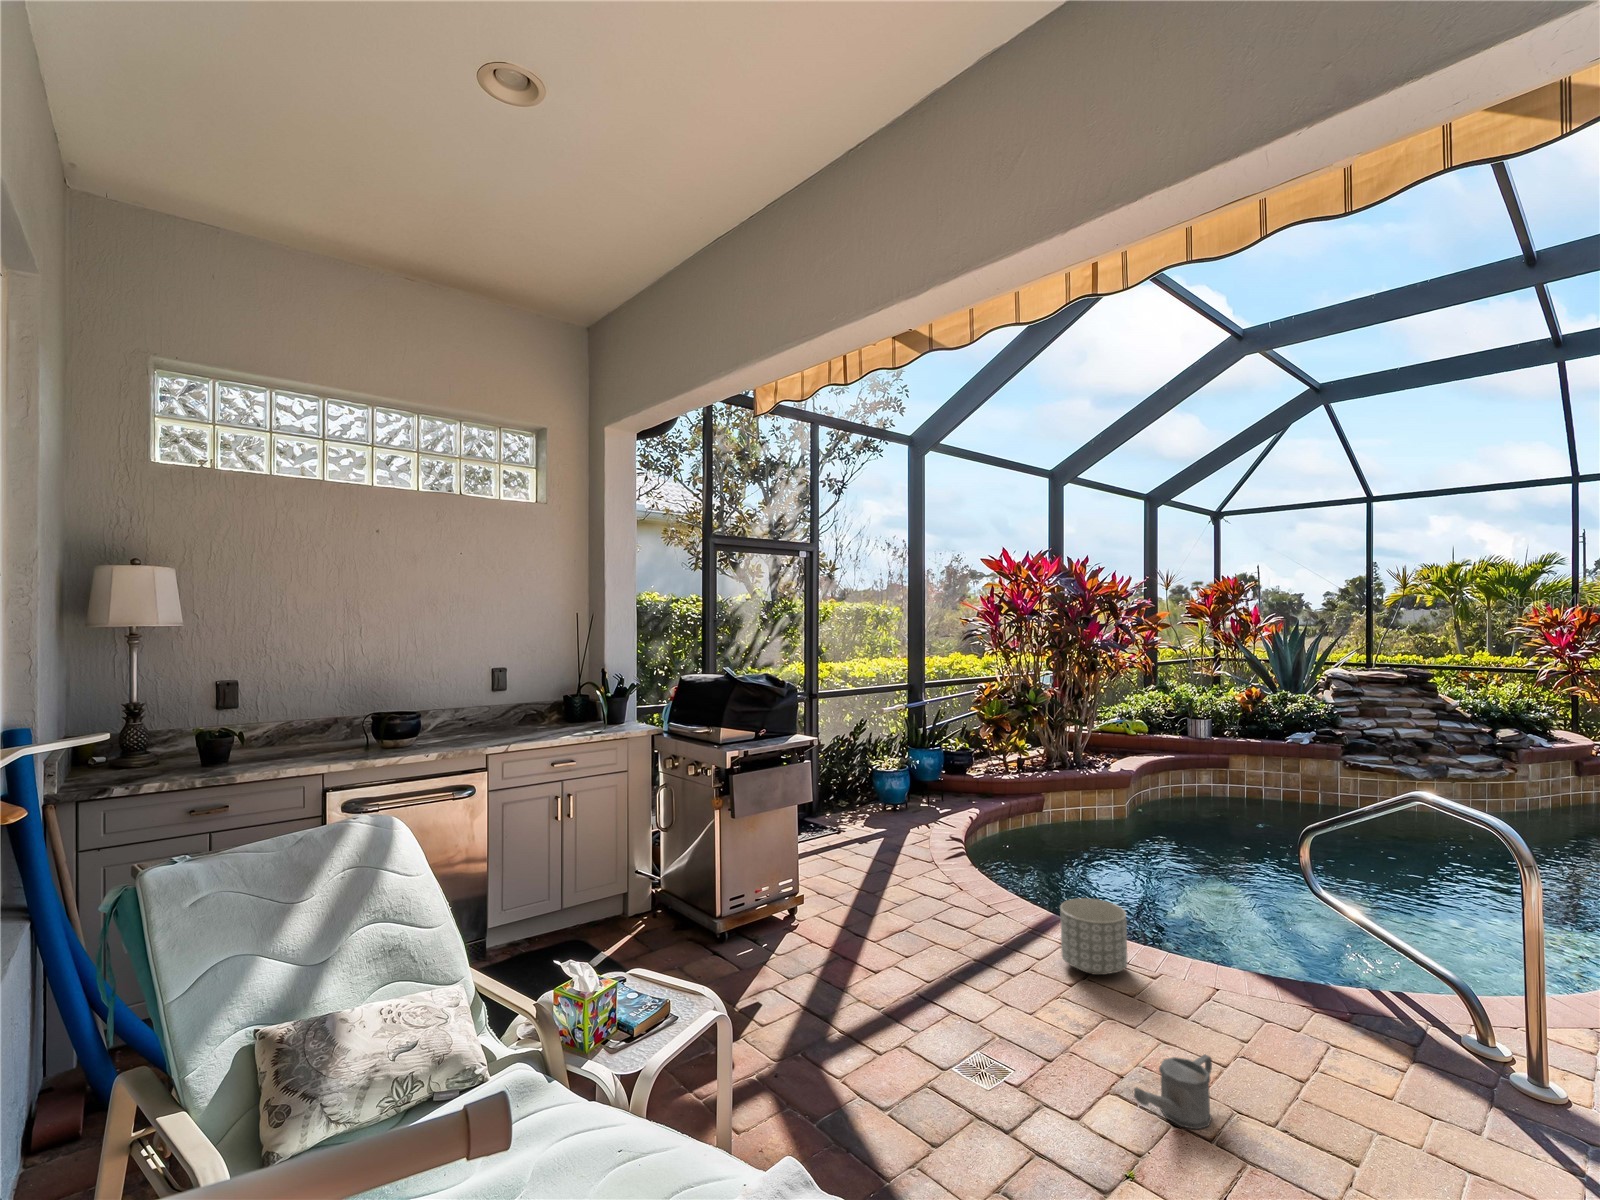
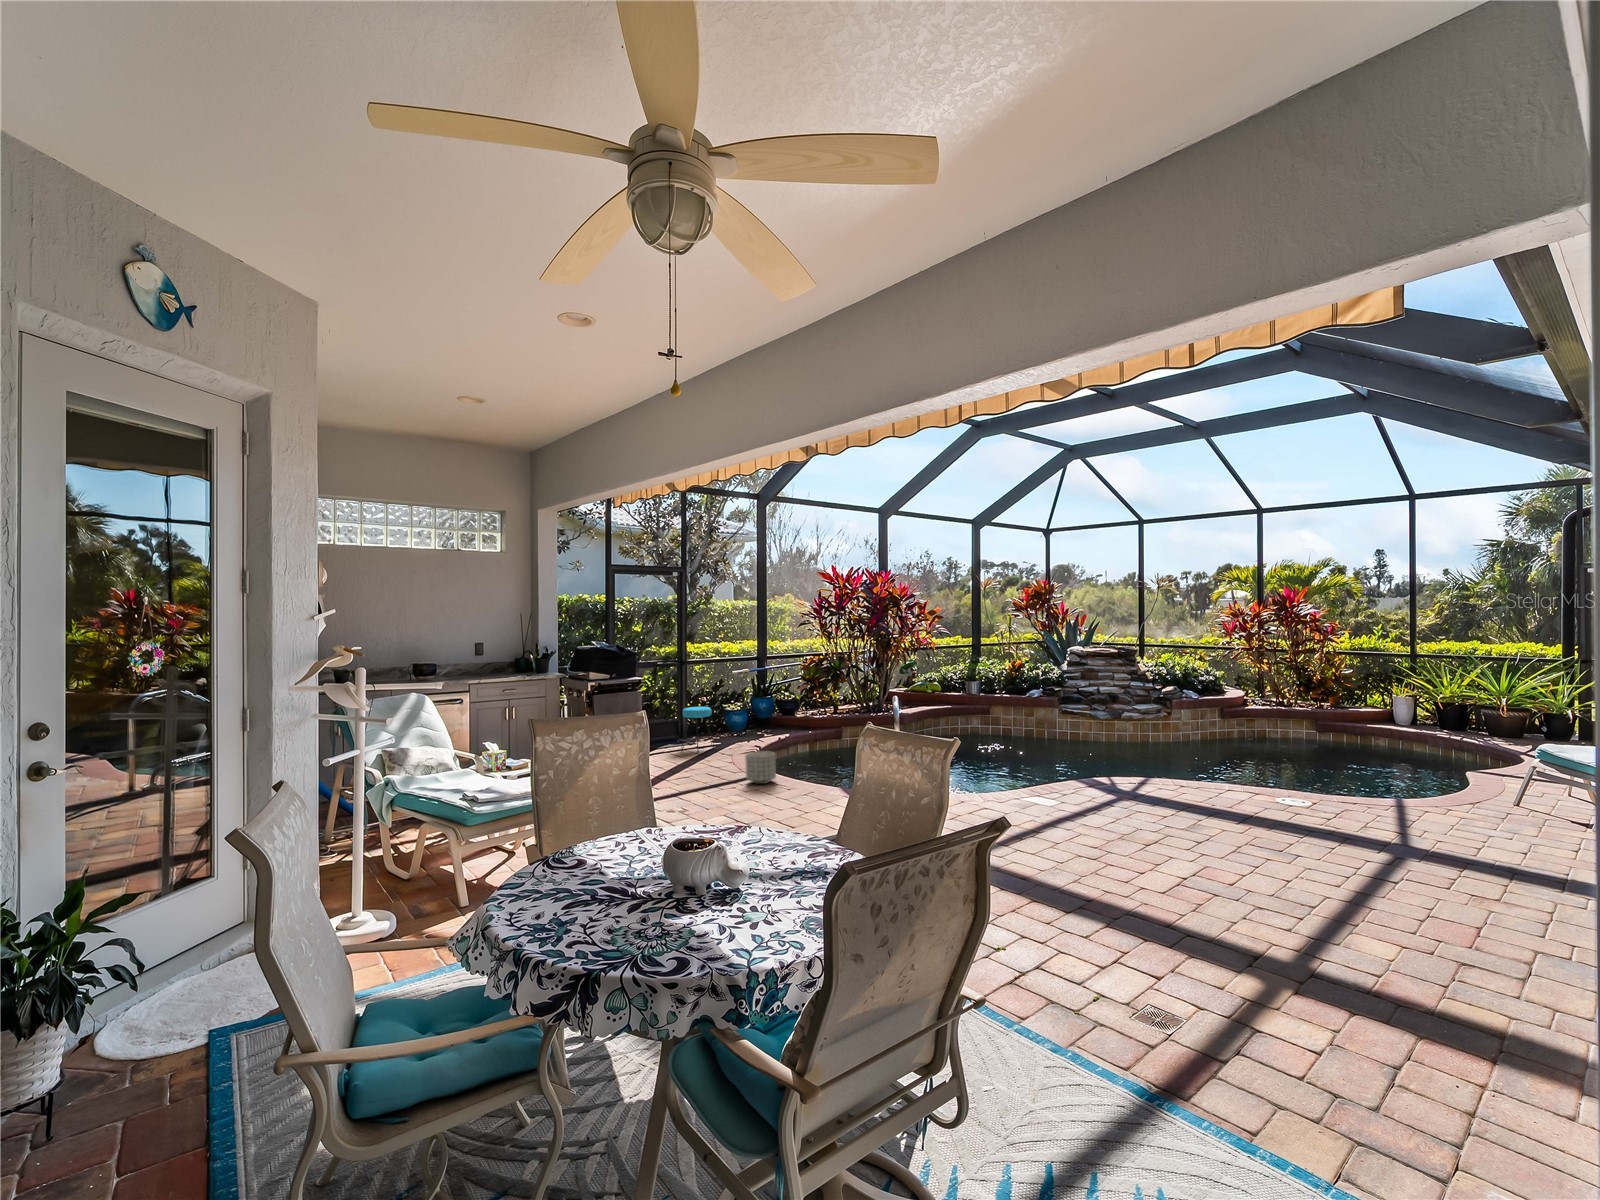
stool: none [839,774,894,858] -> present [681,707,714,753]
watering can: present [1134,1054,1212,1129] -> none [713,791,758,814]

